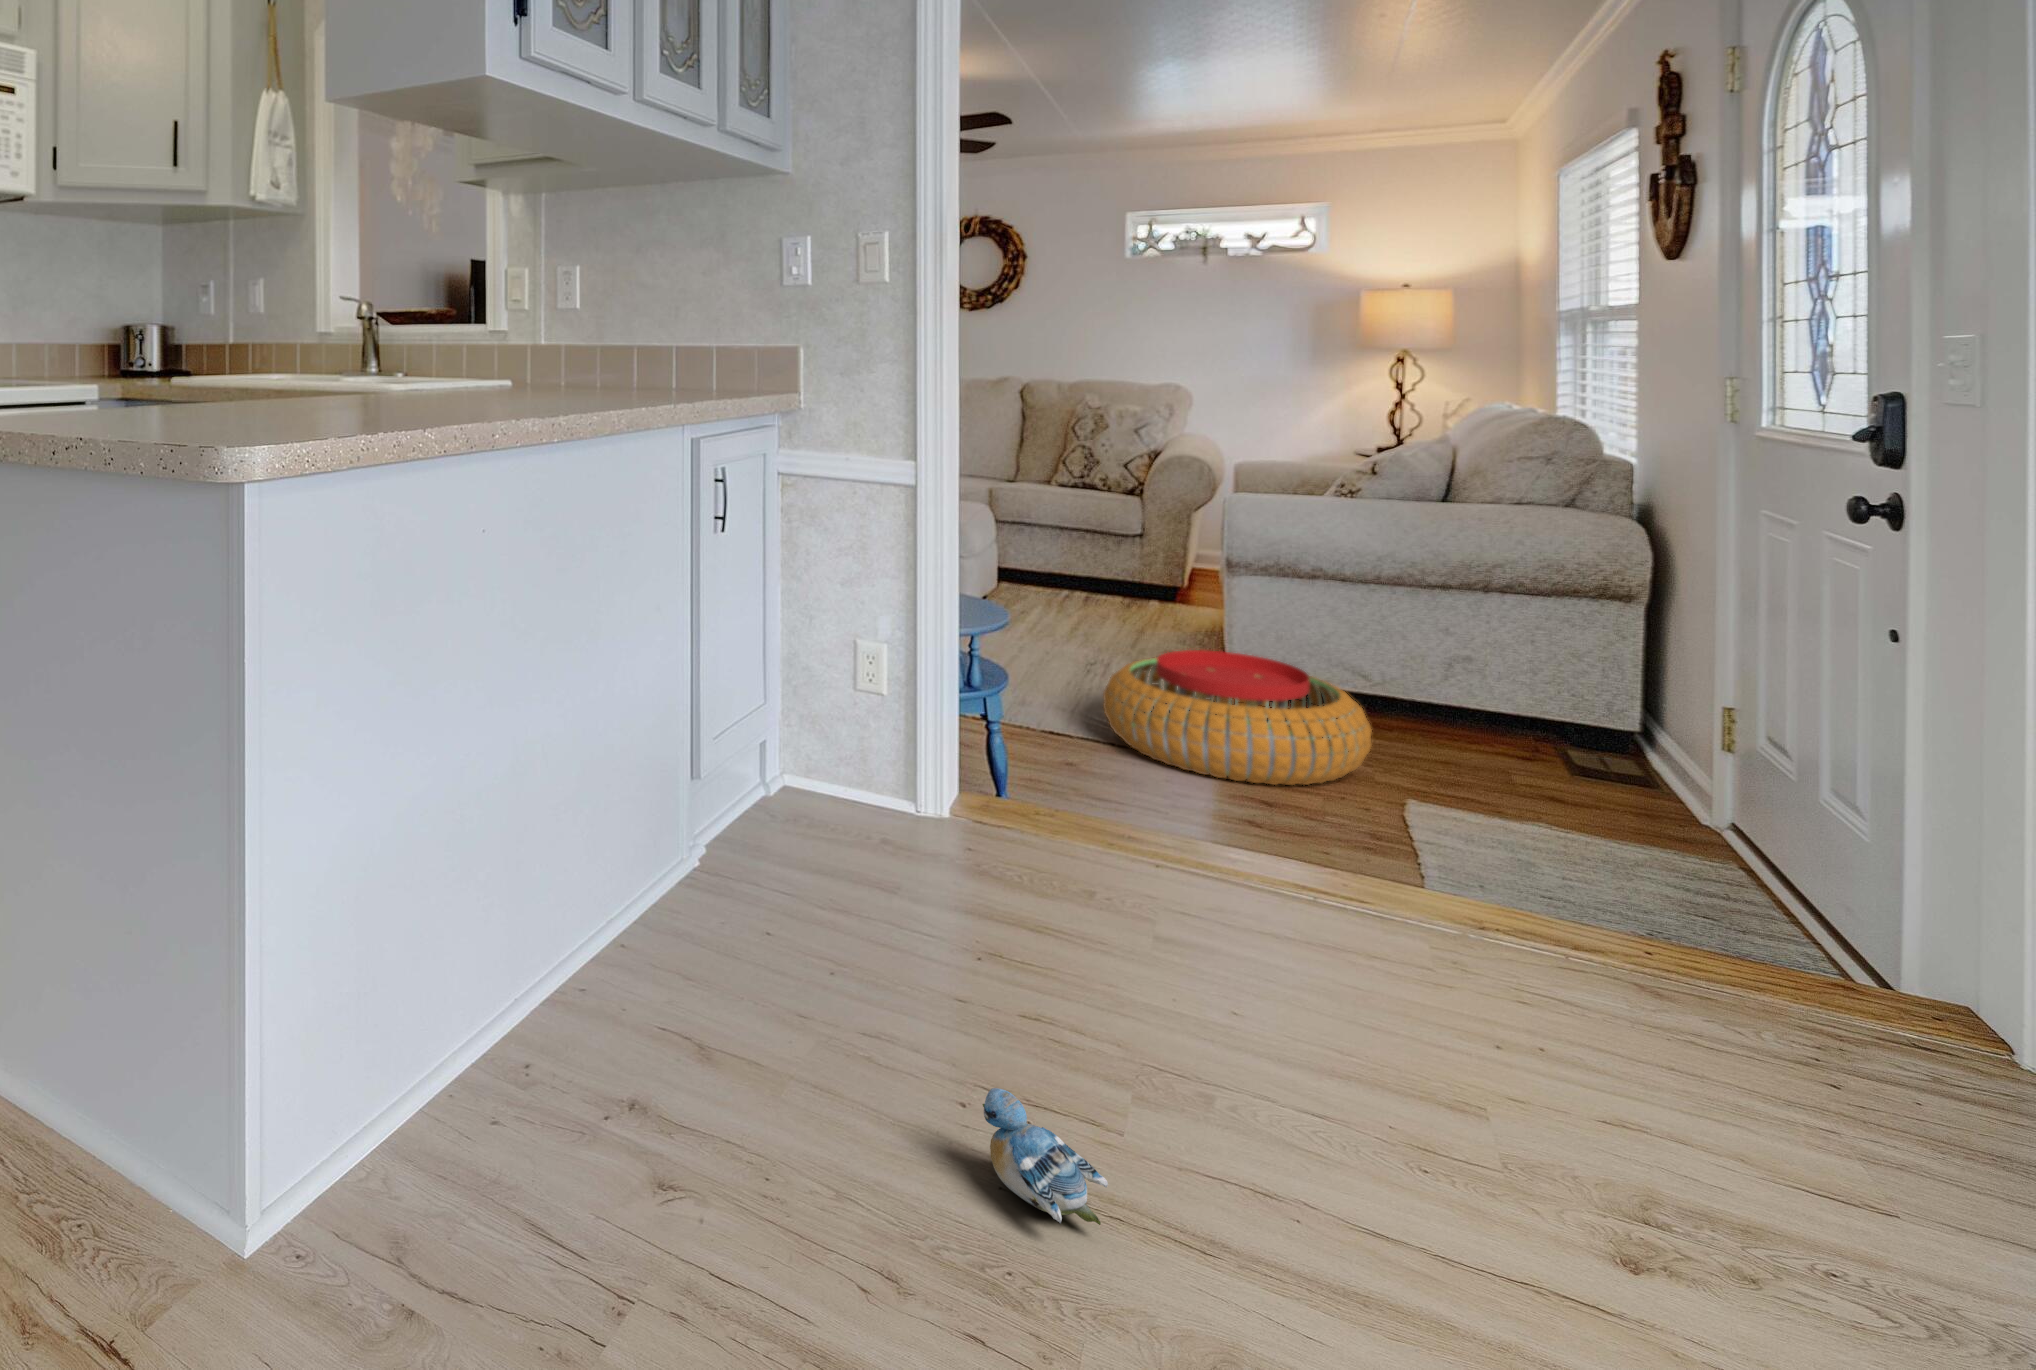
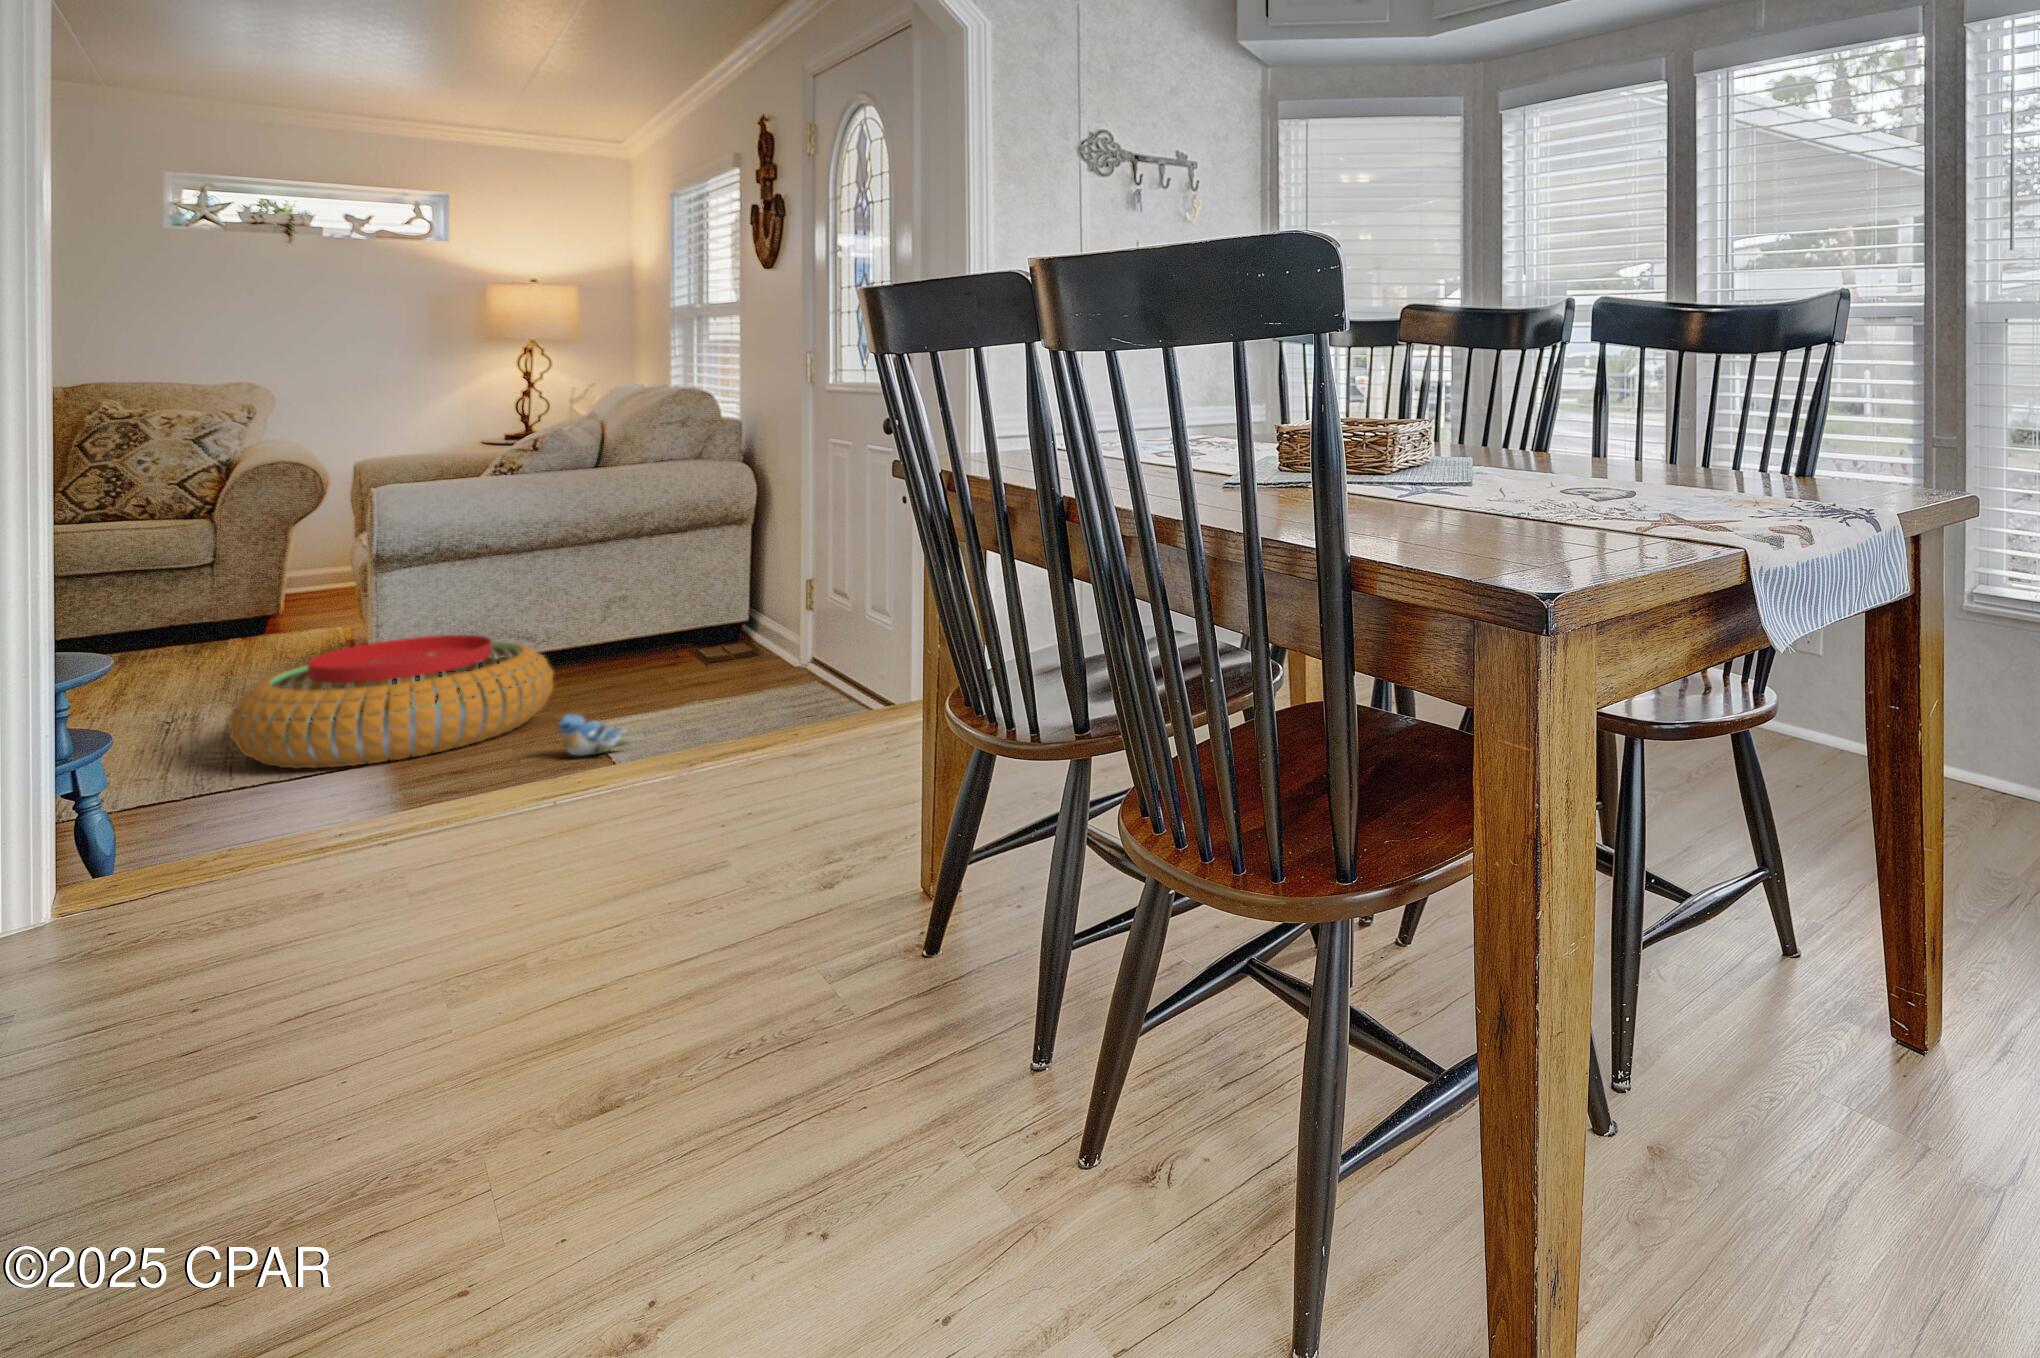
plush toy: present [983,1088,1108,1225] -> present [558,714,628,756]

